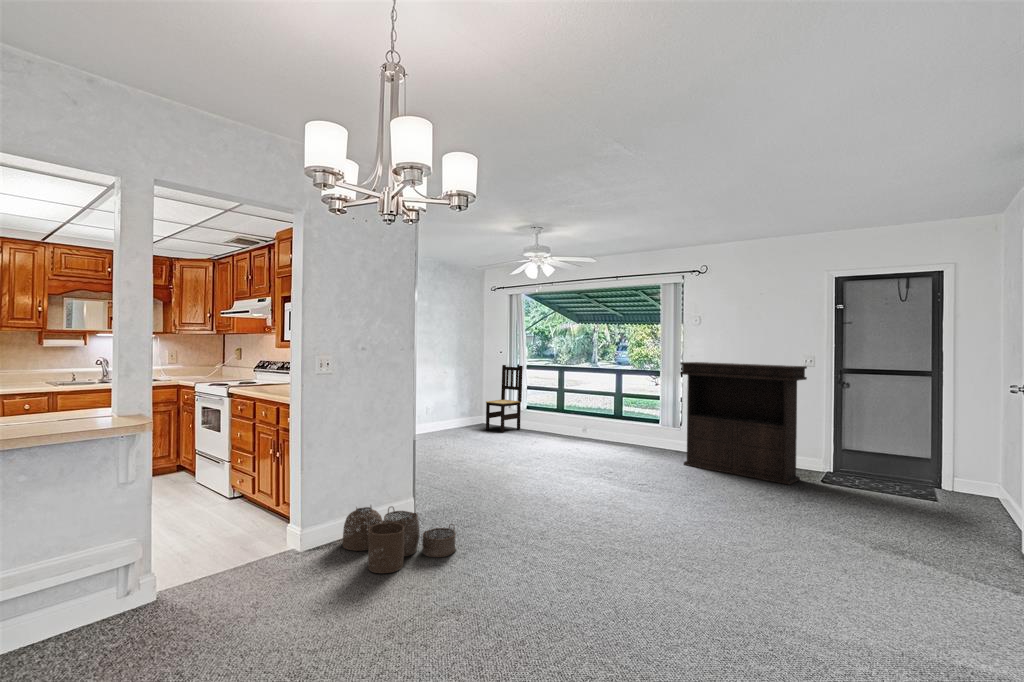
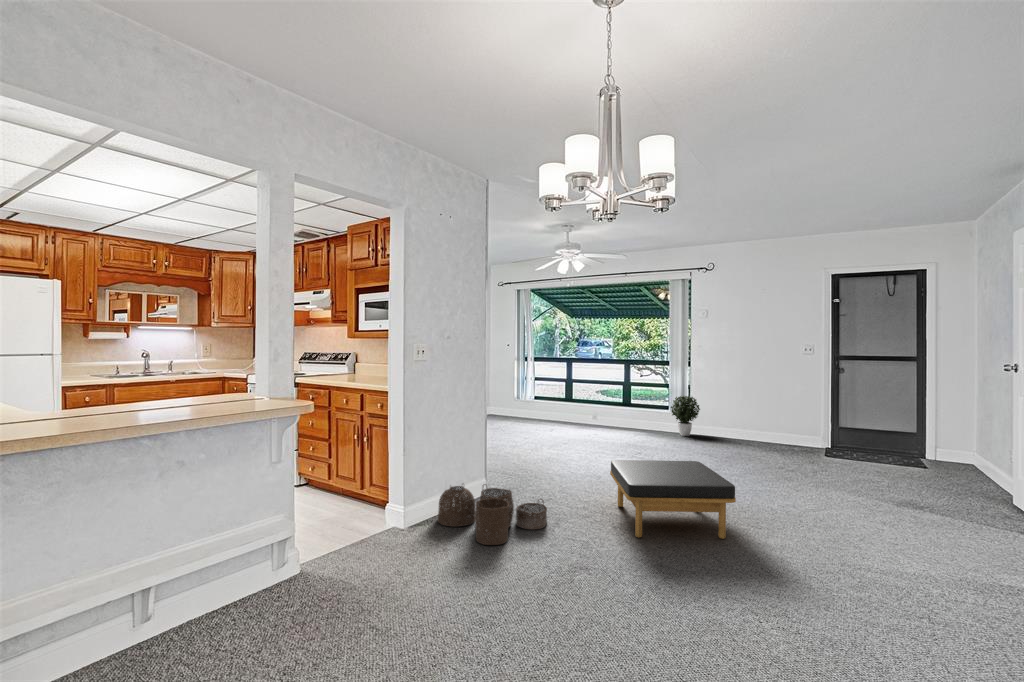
console table: present [680,362,807,485] -> none [696,351,812,459]
dining chair: present [486,365,523,432] -> none [501,357,534,420]
potted plant: none [658,409,691,455] -> present [671,396,700,436]
ottoman: none [532,484,652,576] -> present [610,460,736,539]

